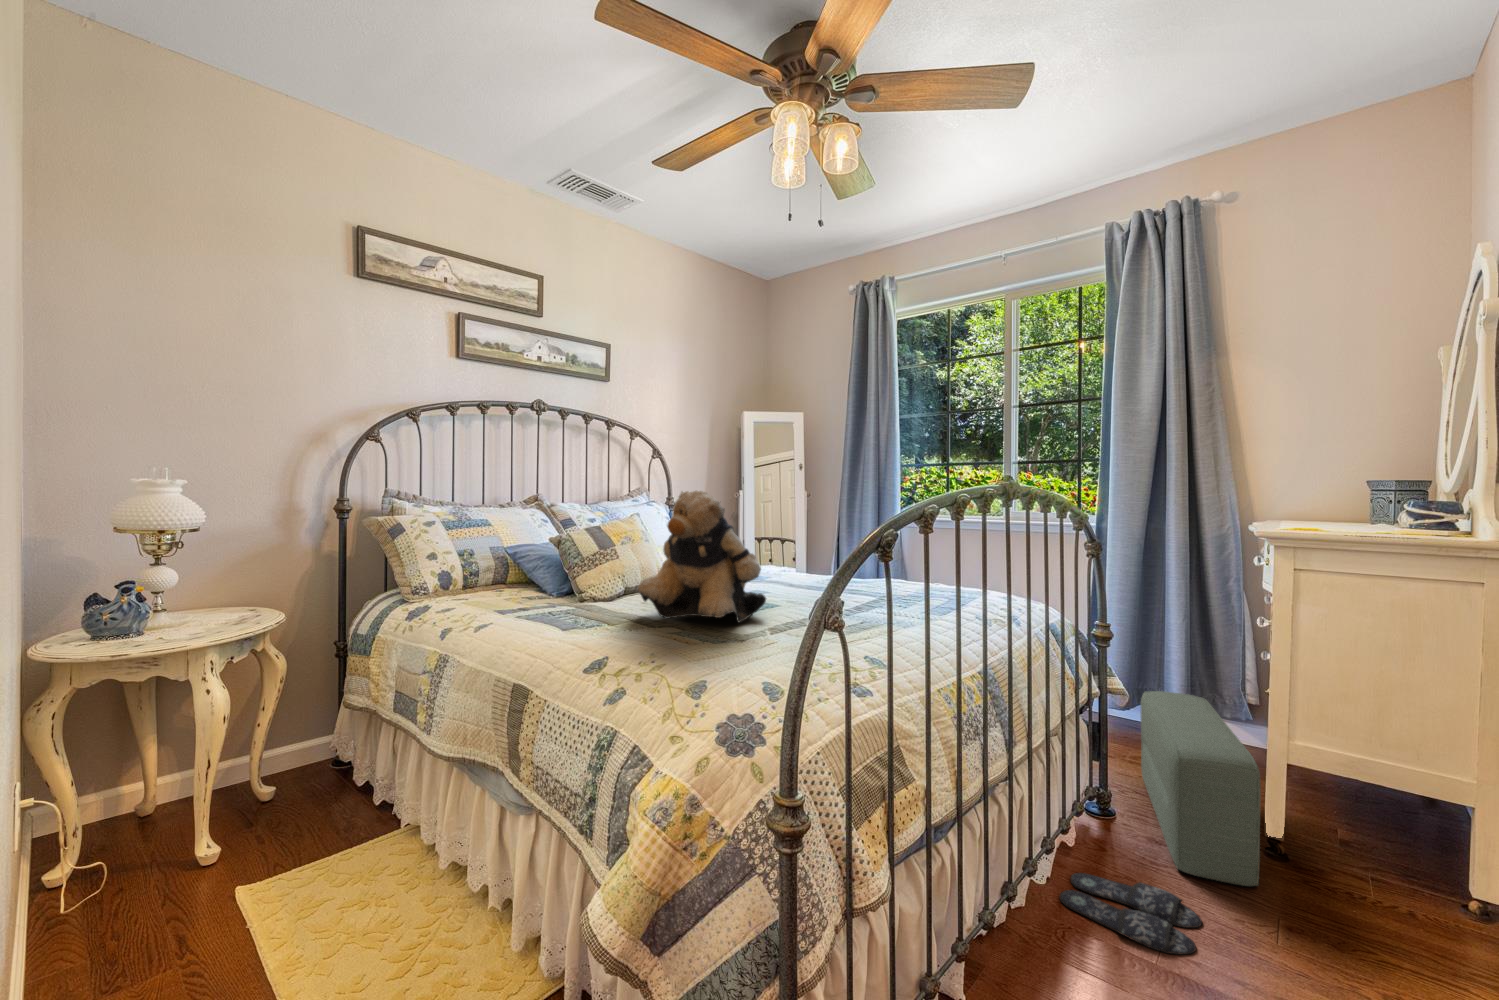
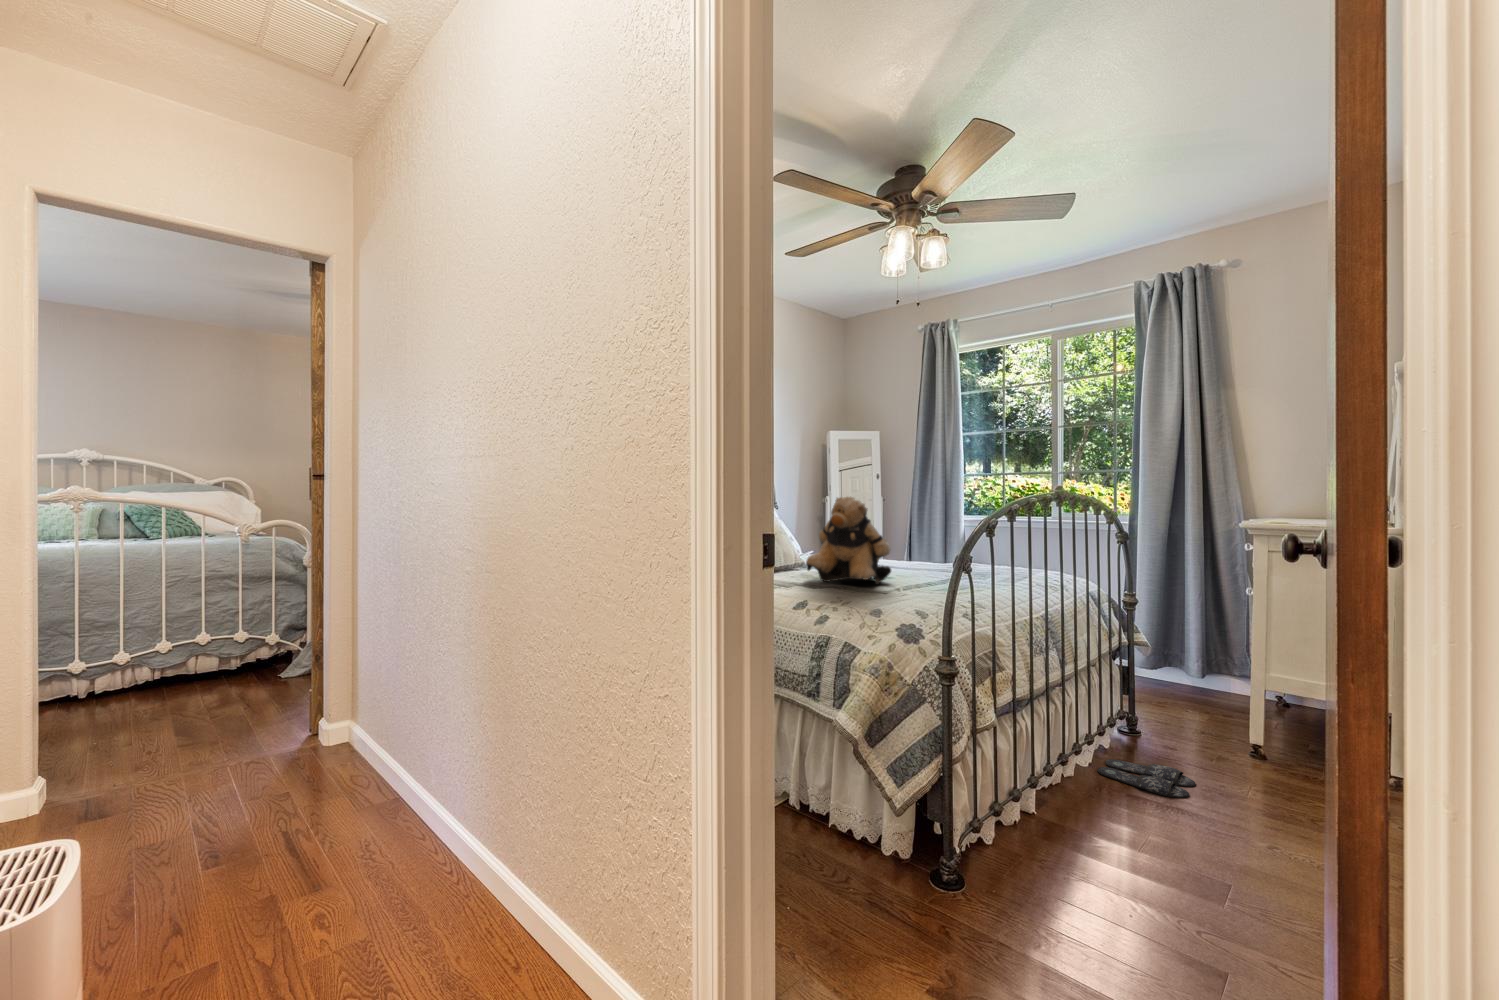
pouf: present [1141,691,1261,886] -> none [1161,646,1241,769]

